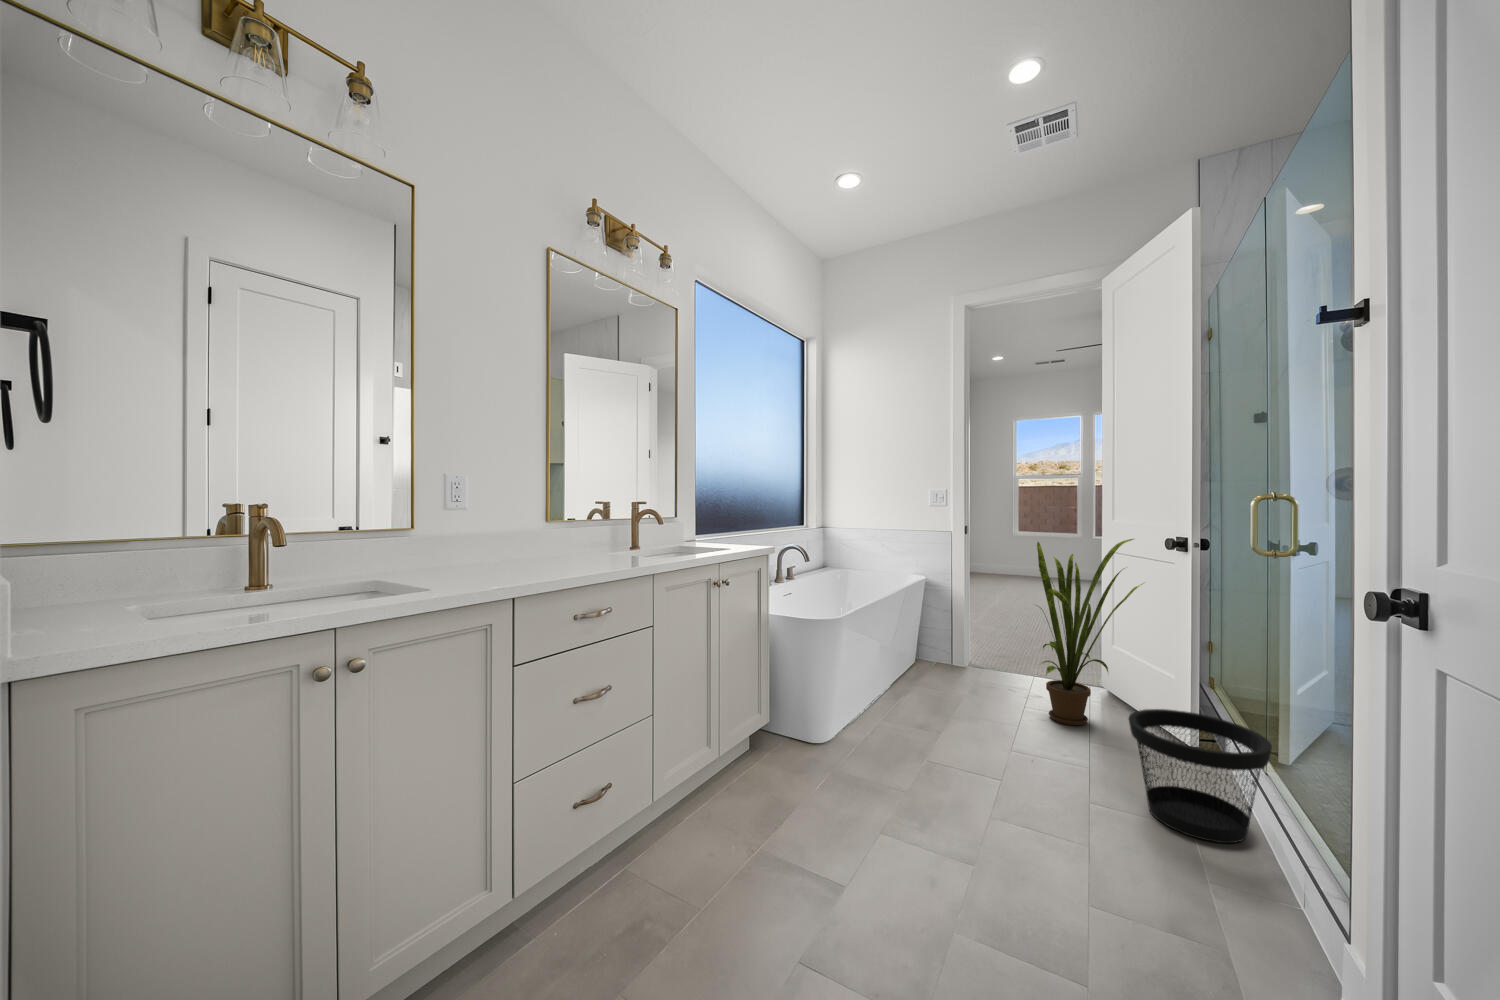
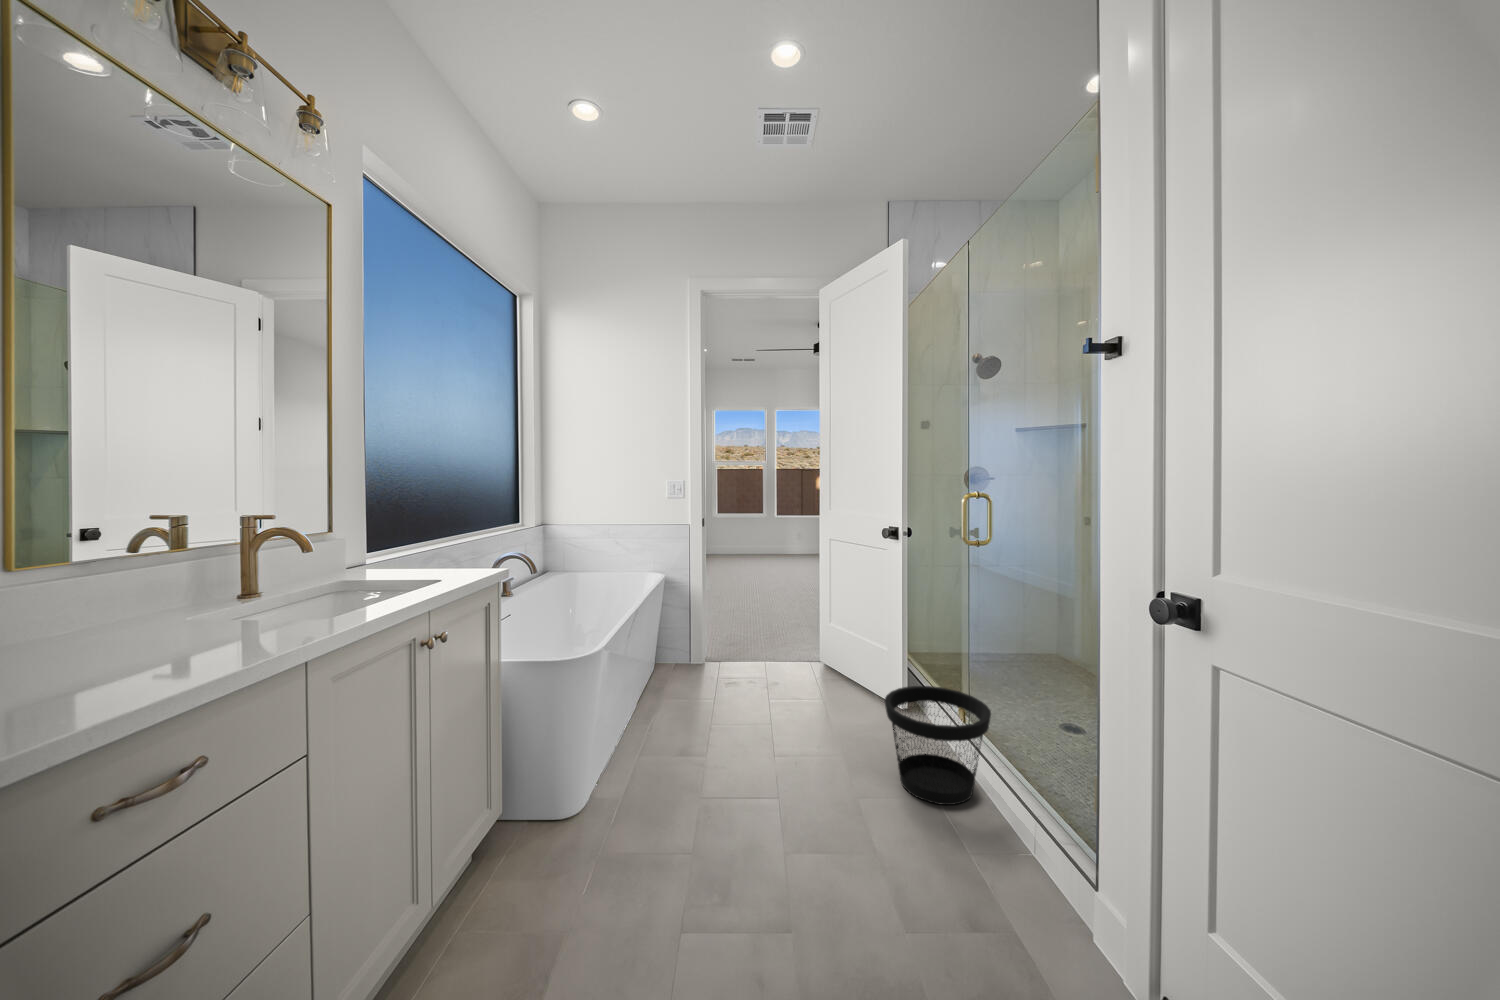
house plant: present [1036,539,1144,725] -> none [776,530,867,708]

